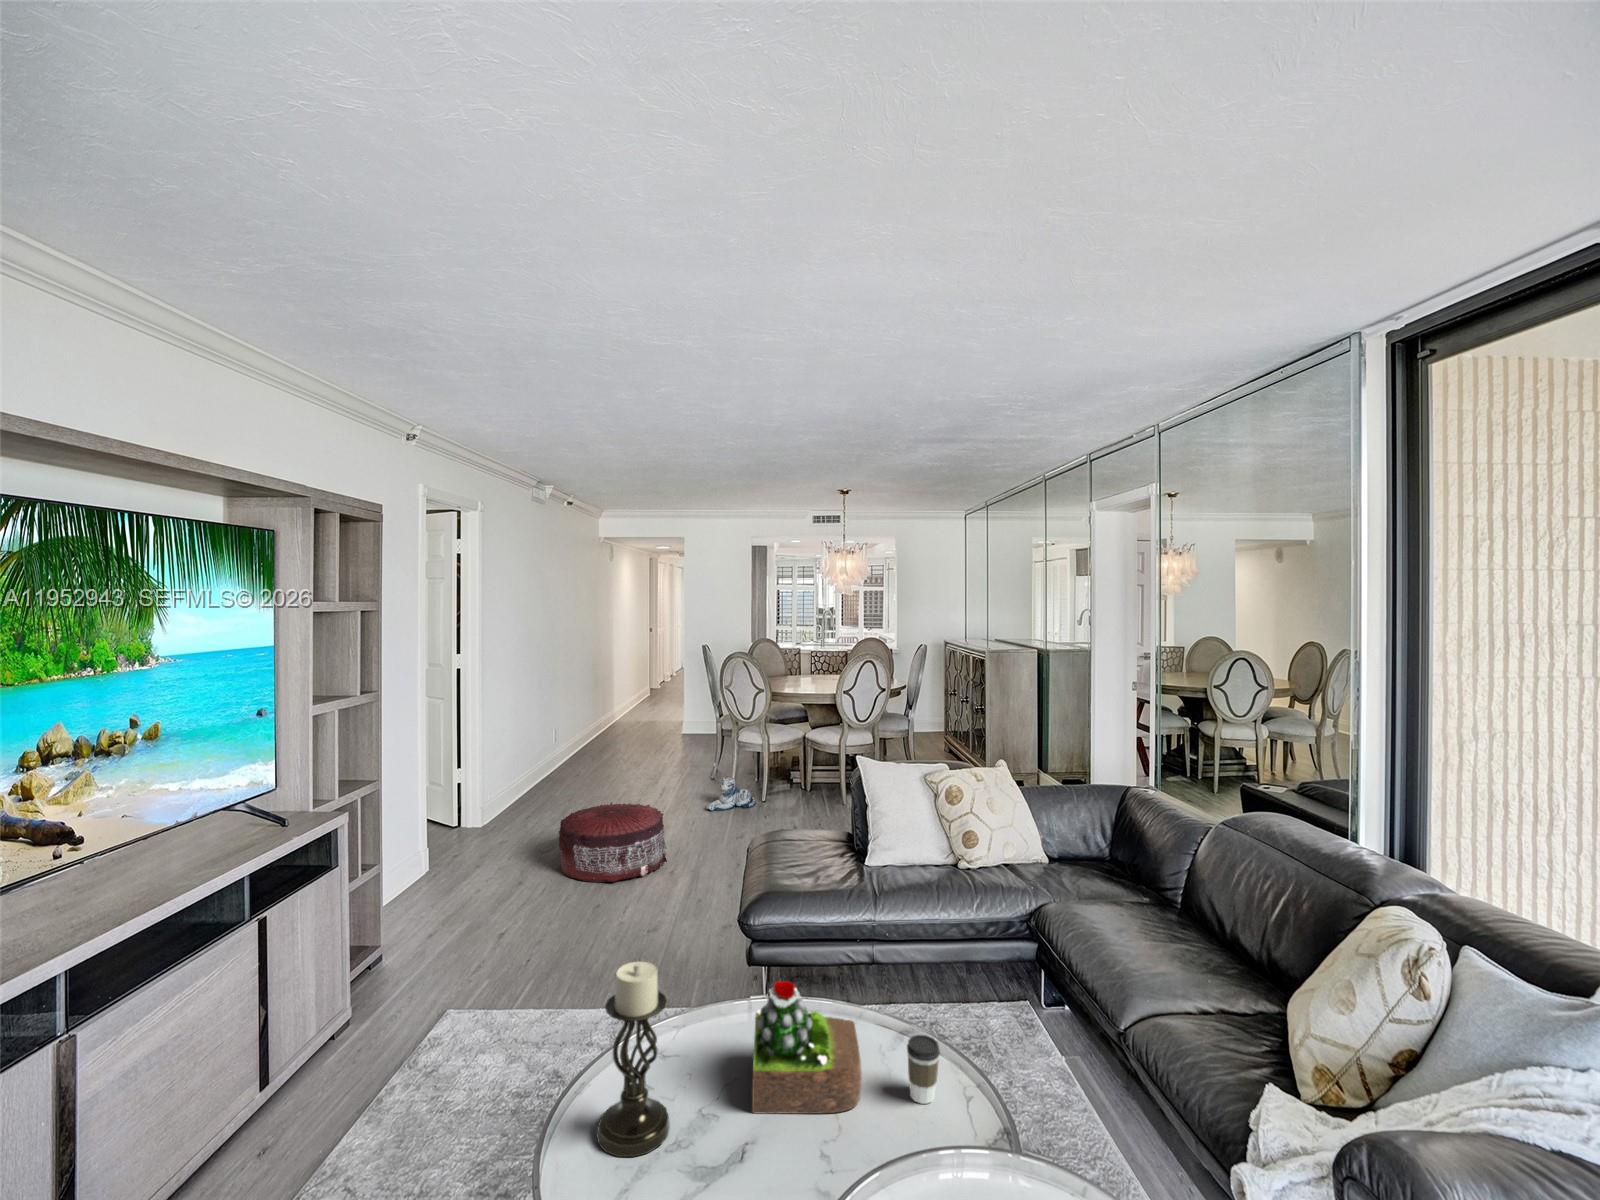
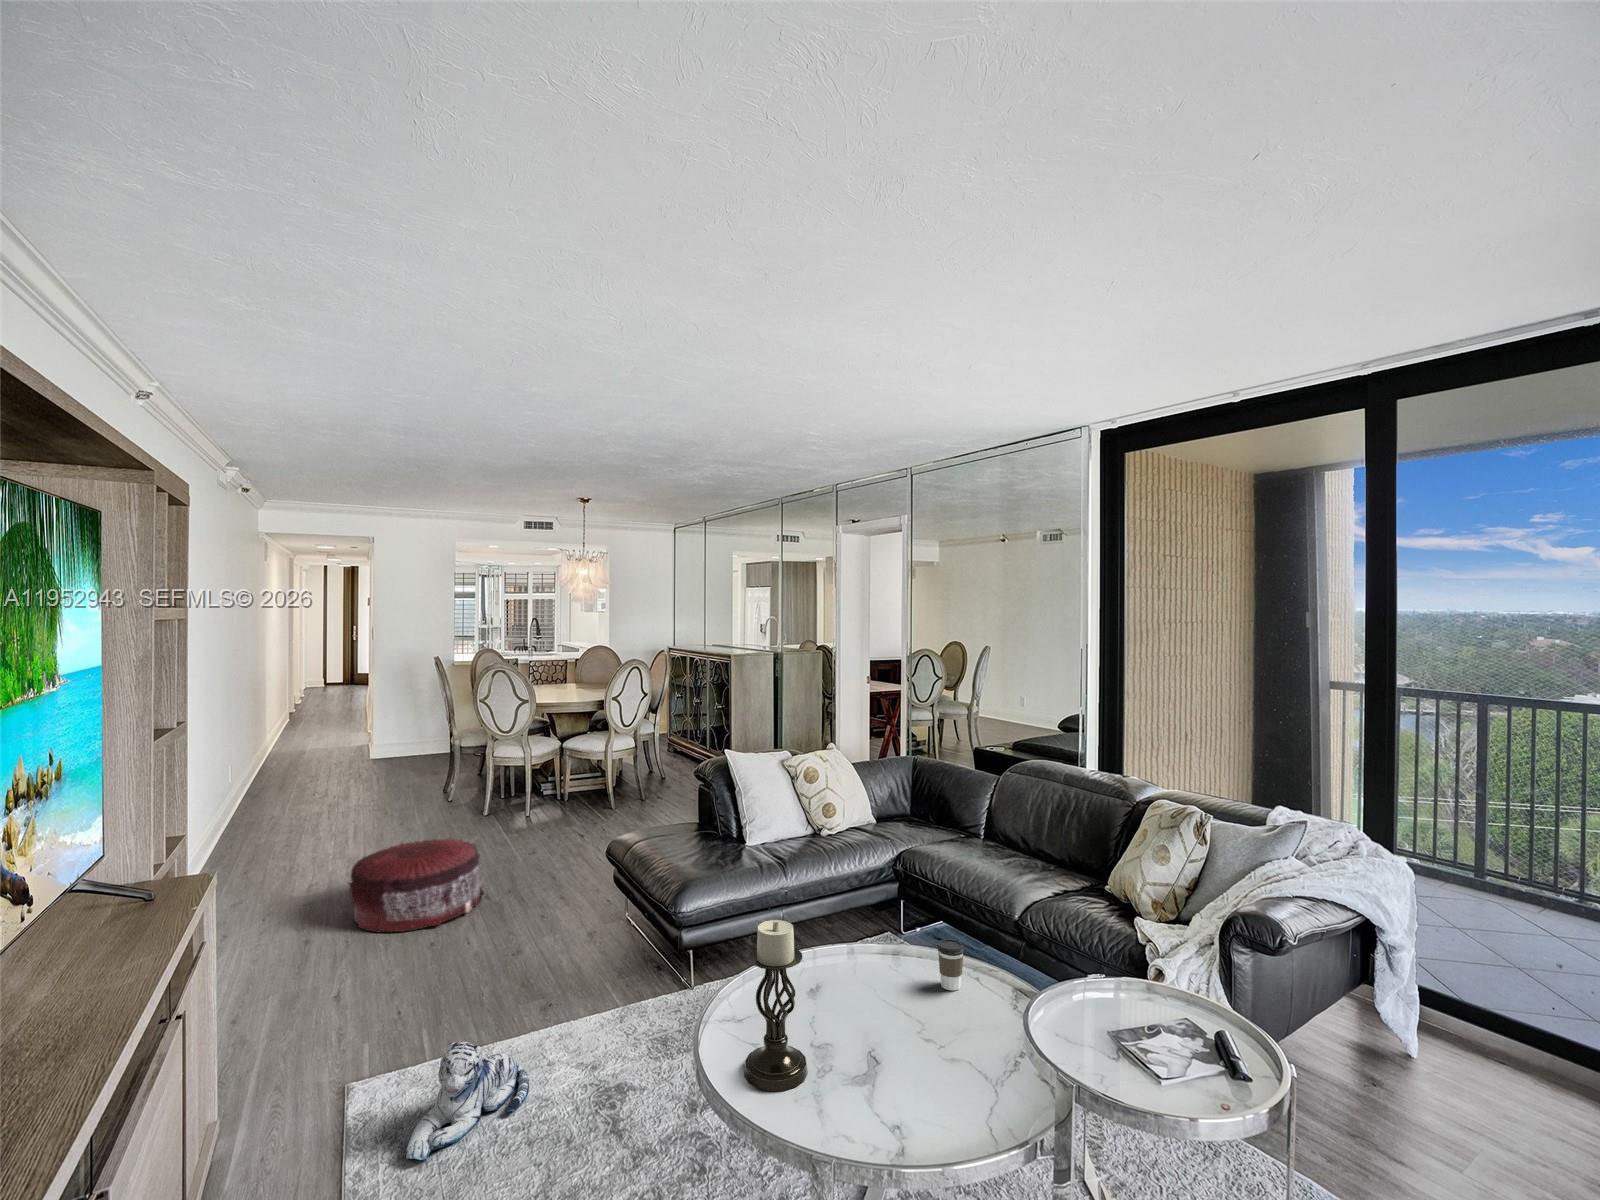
plush toy: present [707,776,756,811] -> present [406,1042,529,1160]
succulent plant: present [752,981,862,1114] -> none [813,921,918,1032]

